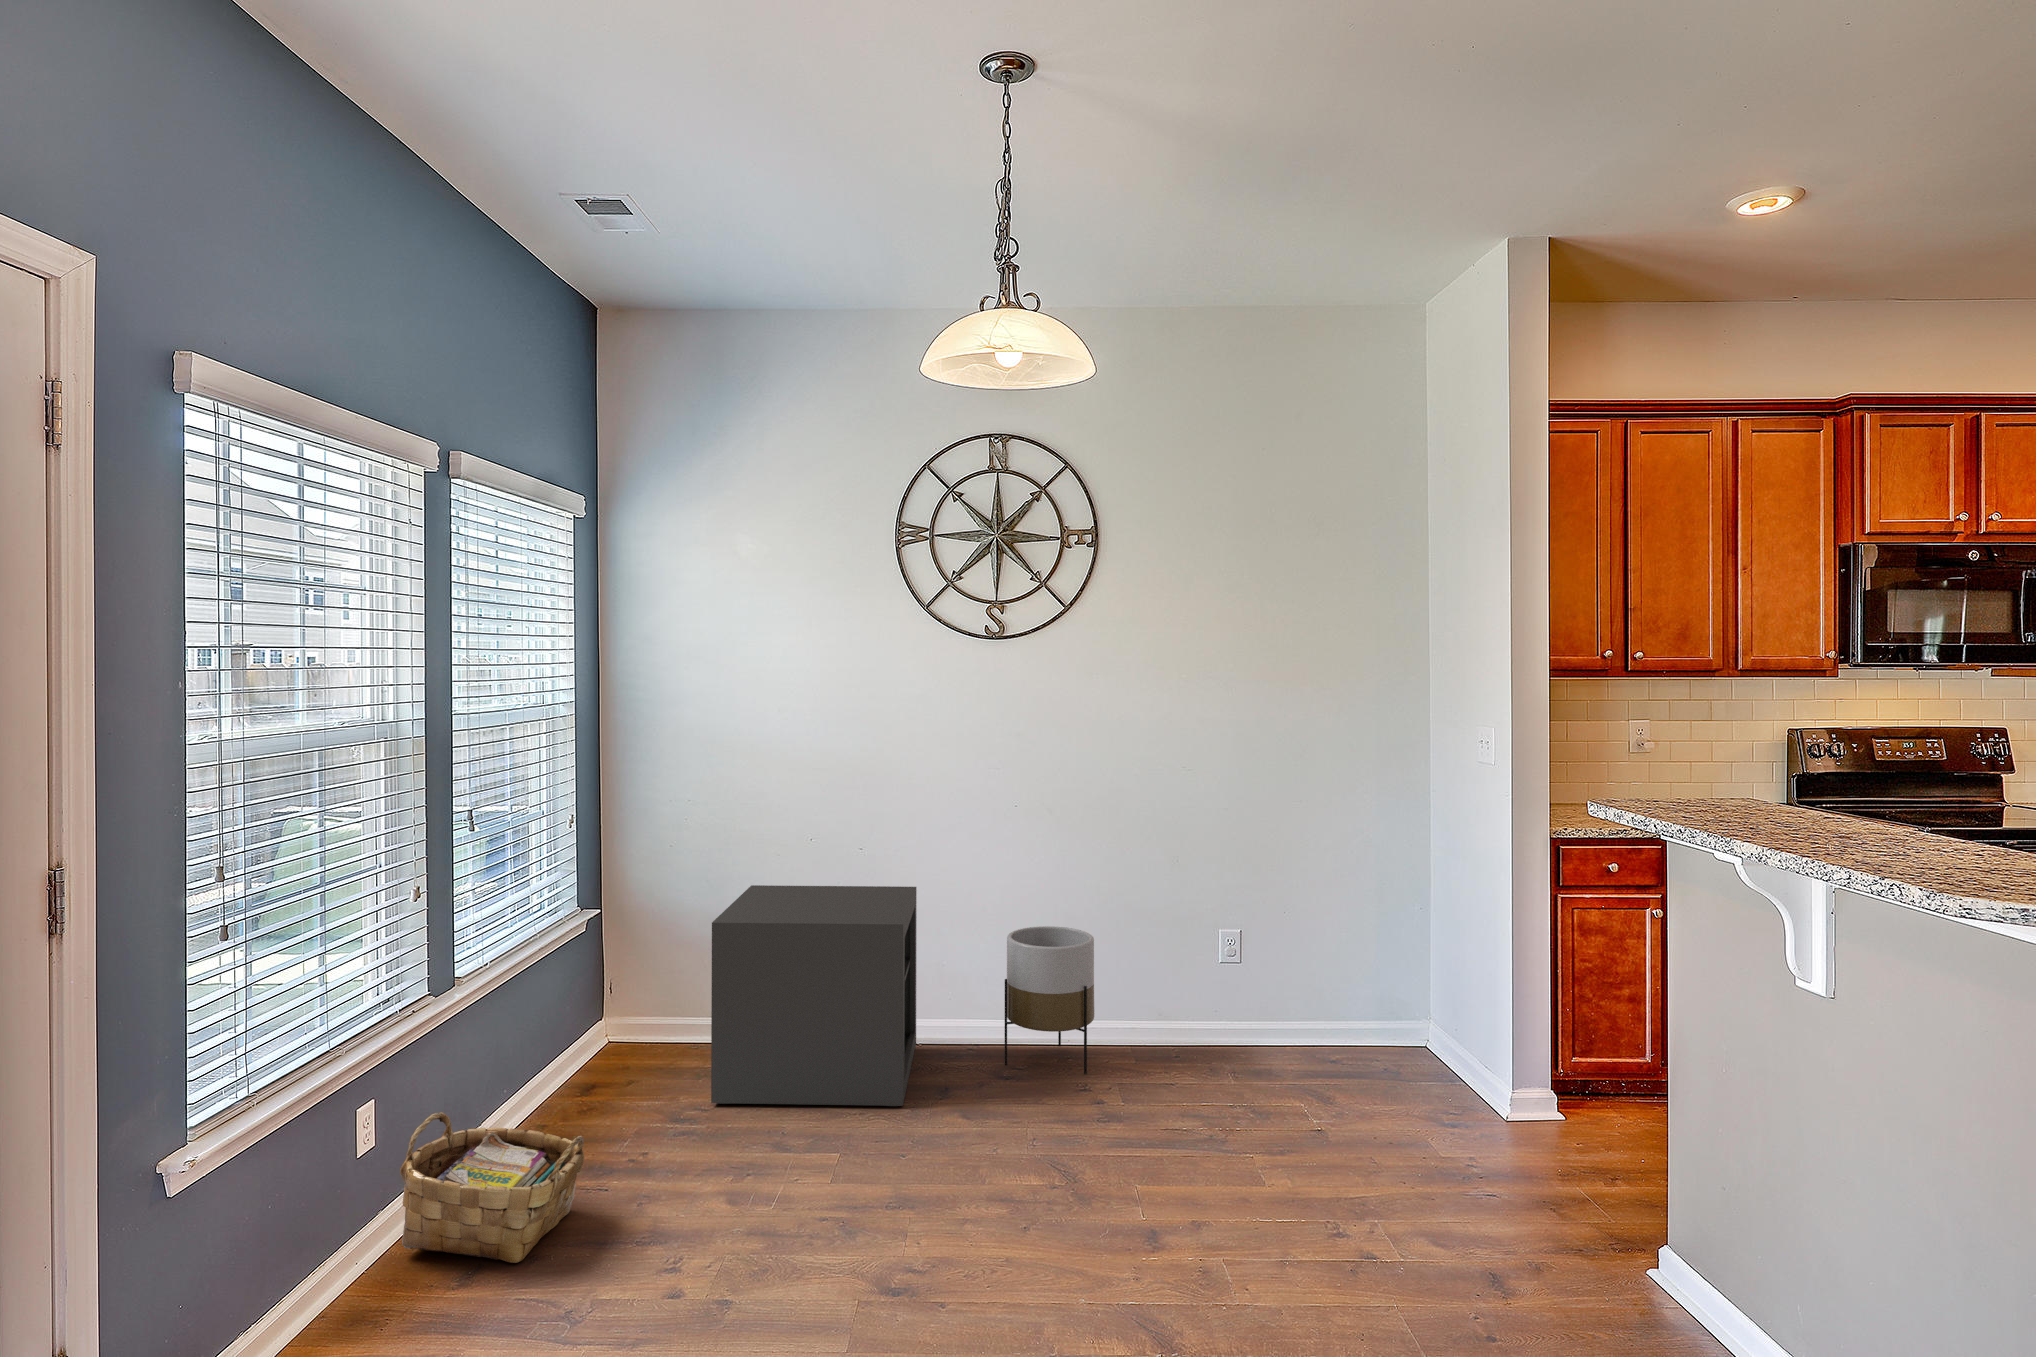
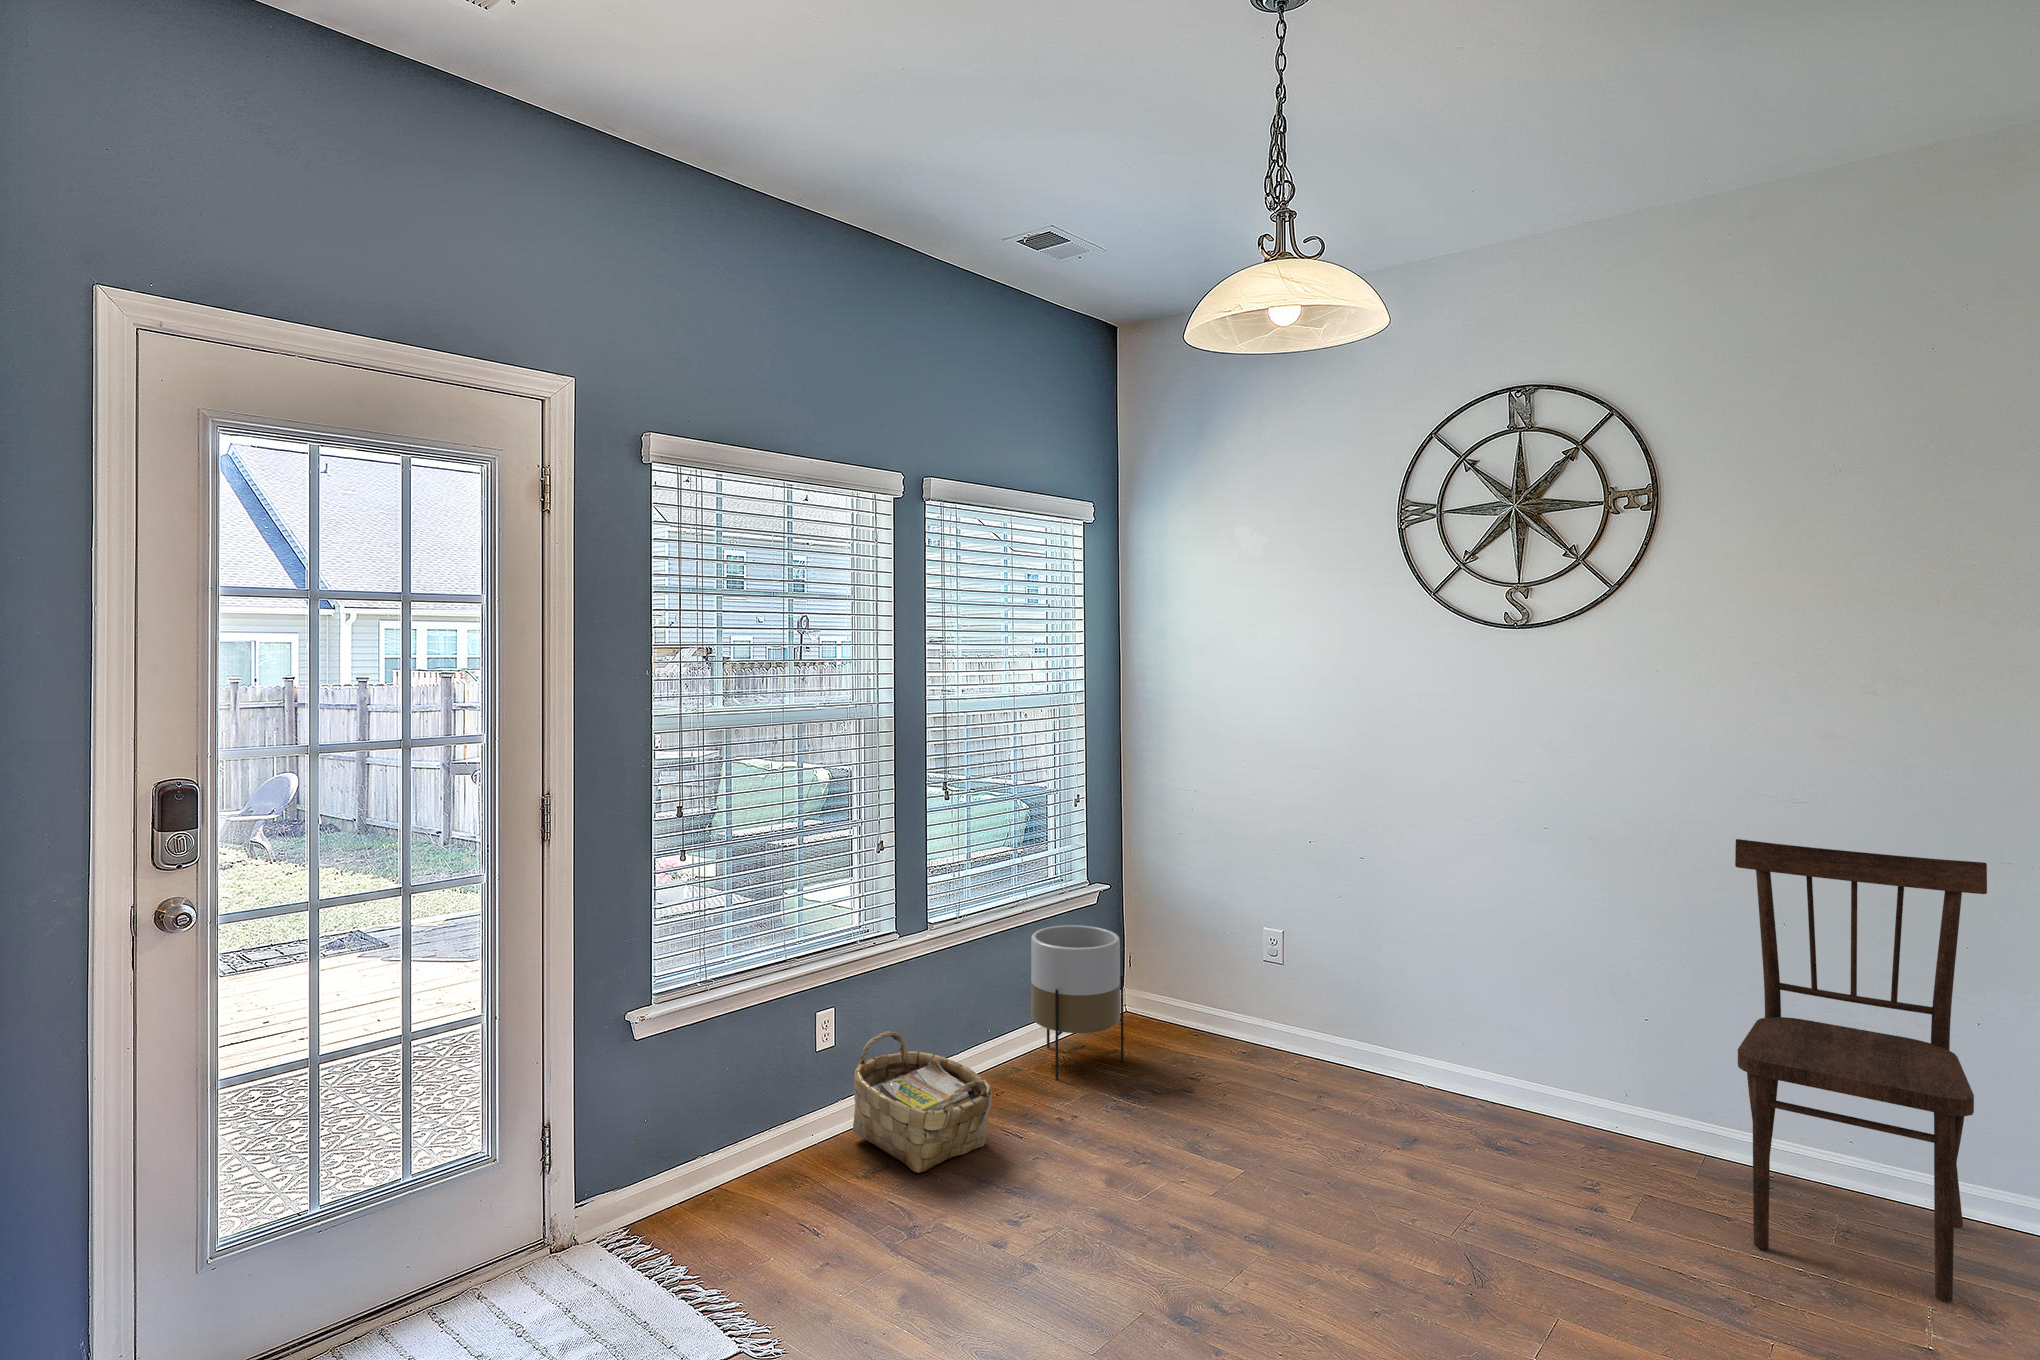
dining chair: none [1152,797,1316,1095] -> present [1735,839,1987,1302]
storage cabinet: present [711,885,917,1106] -> none [1165,882,1420,1145]
planter: present [1005,926,1094,1074] -> present [1031,925,1123,1079]

